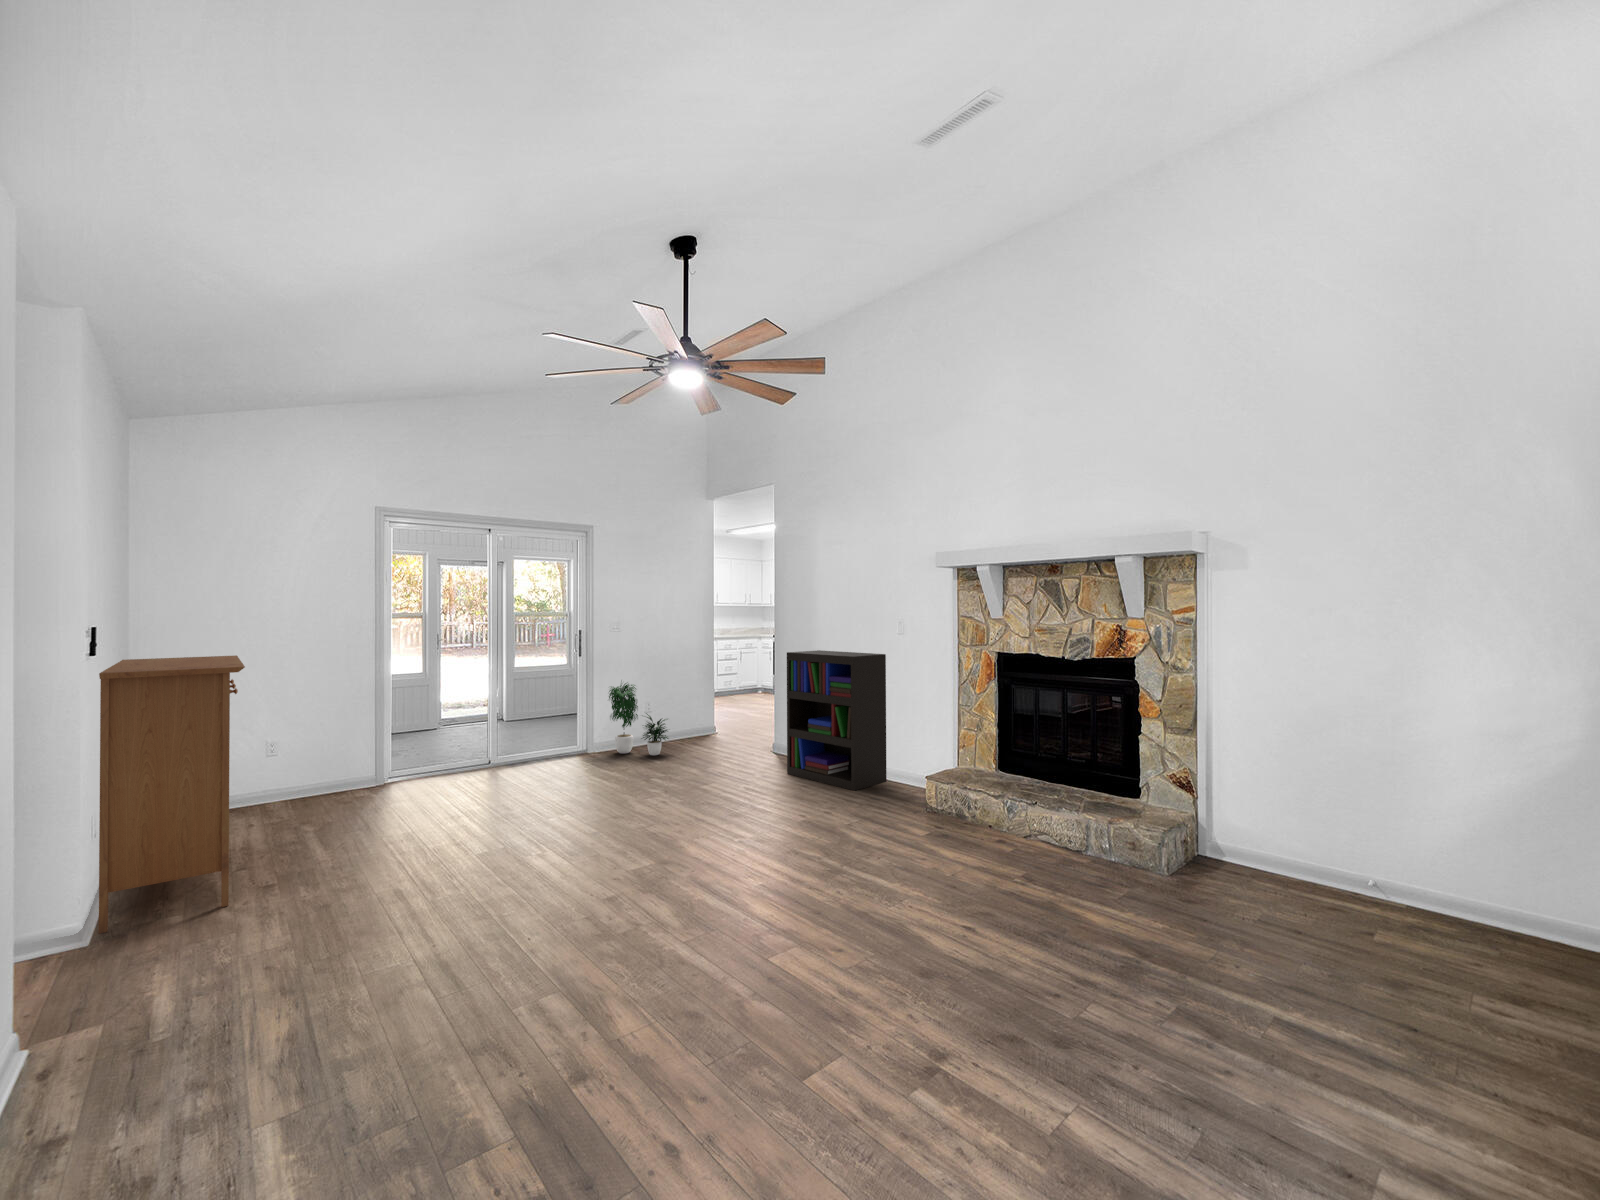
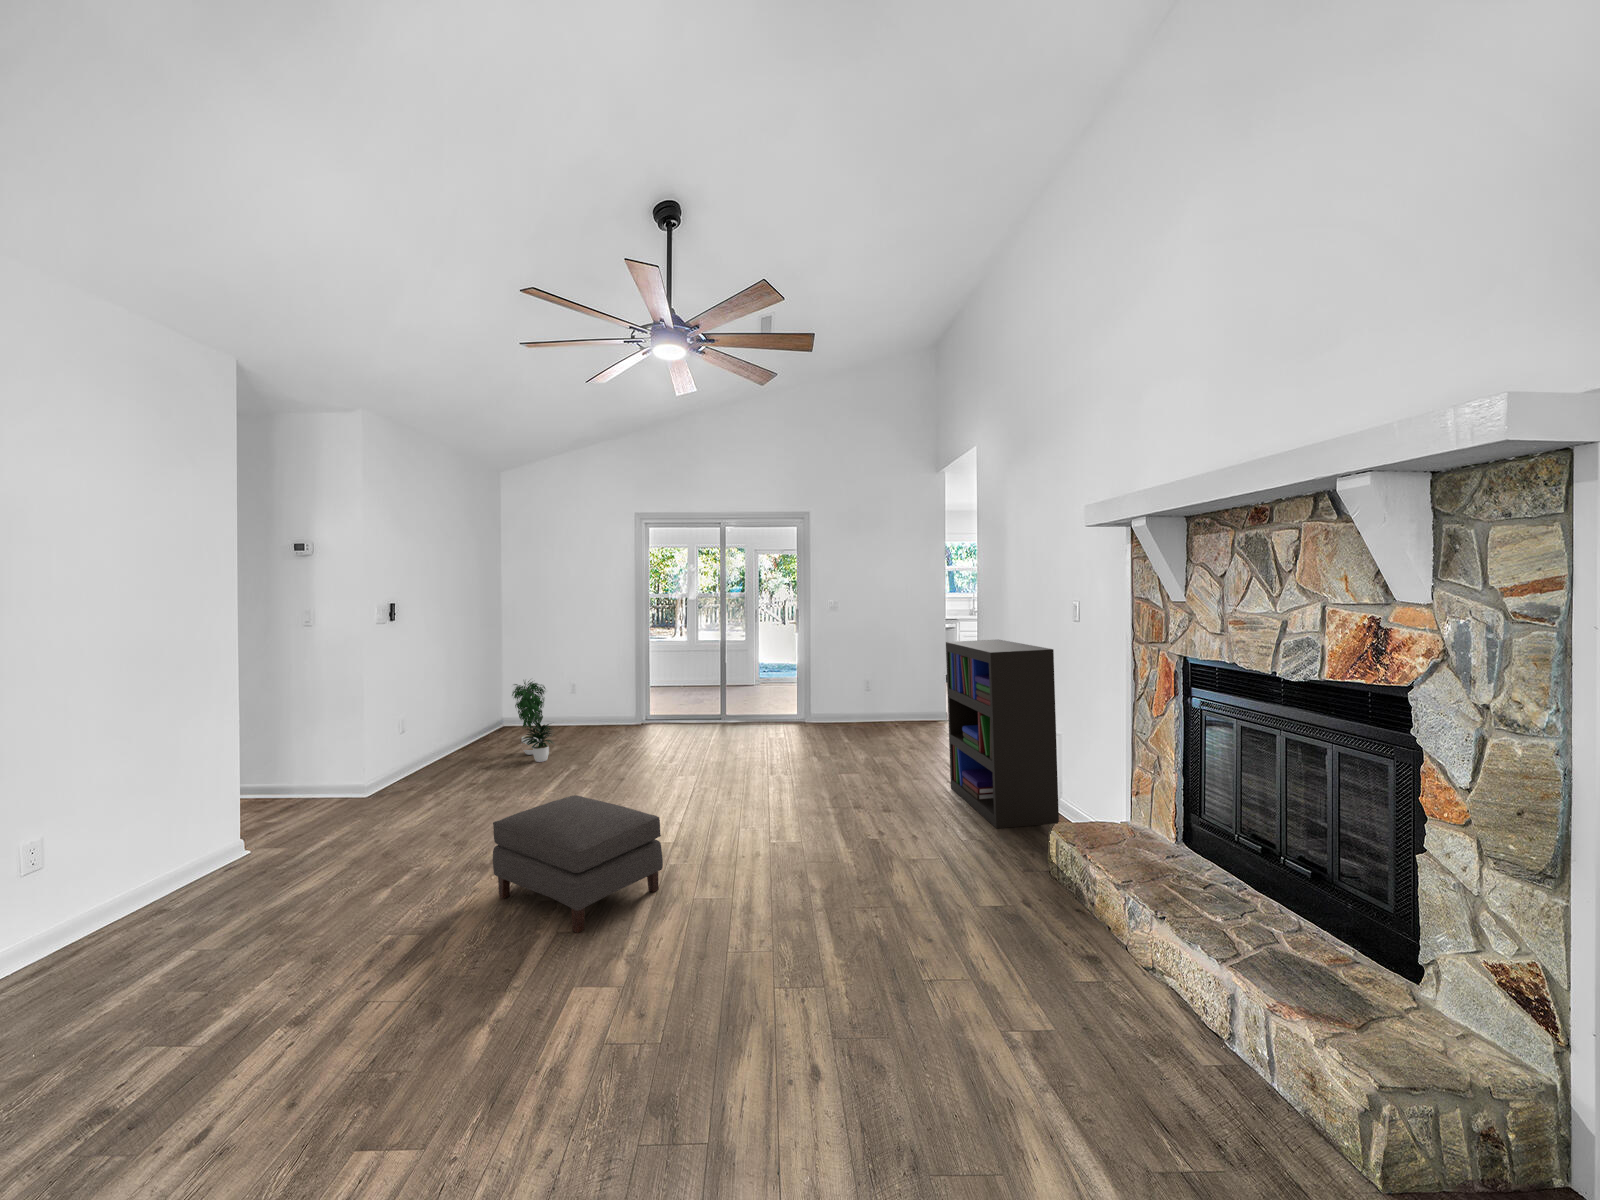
console table: present [99,655,245,934] -> none [296,640,464,840]
potted plant: present [609,683,669,755] -> present [512,681,554,762]
ottoman: none [519,799,679,906] -> present [493,795,663,933]

